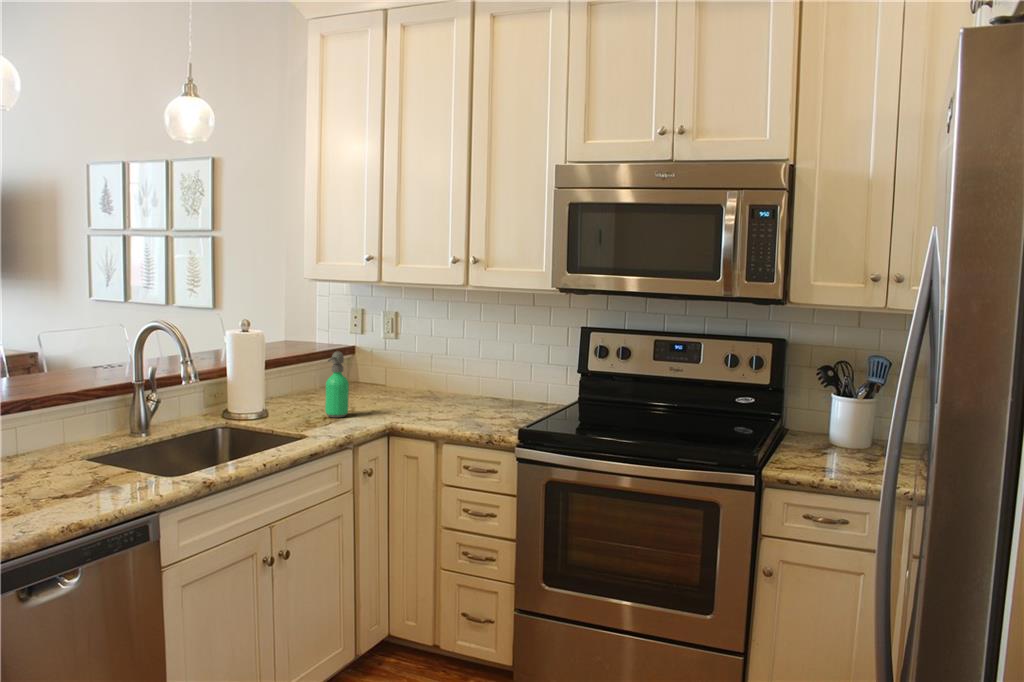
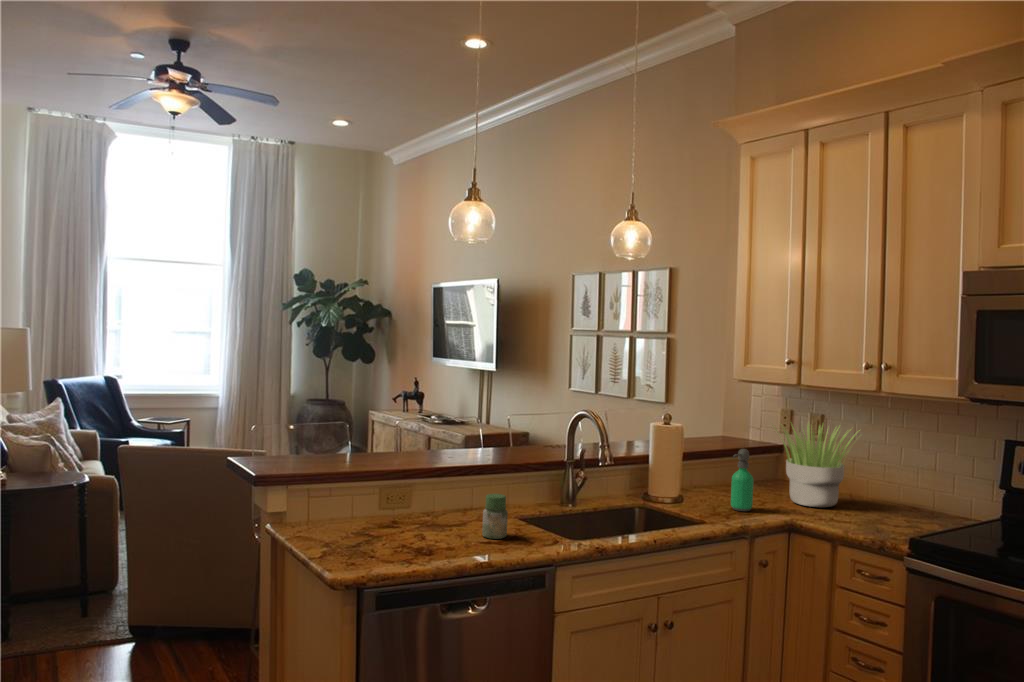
potted plant: none [354,319,448,405] -> present [776,424,854,508]
jar: none [34,434,73,495] -> present [482,494,508,539]

